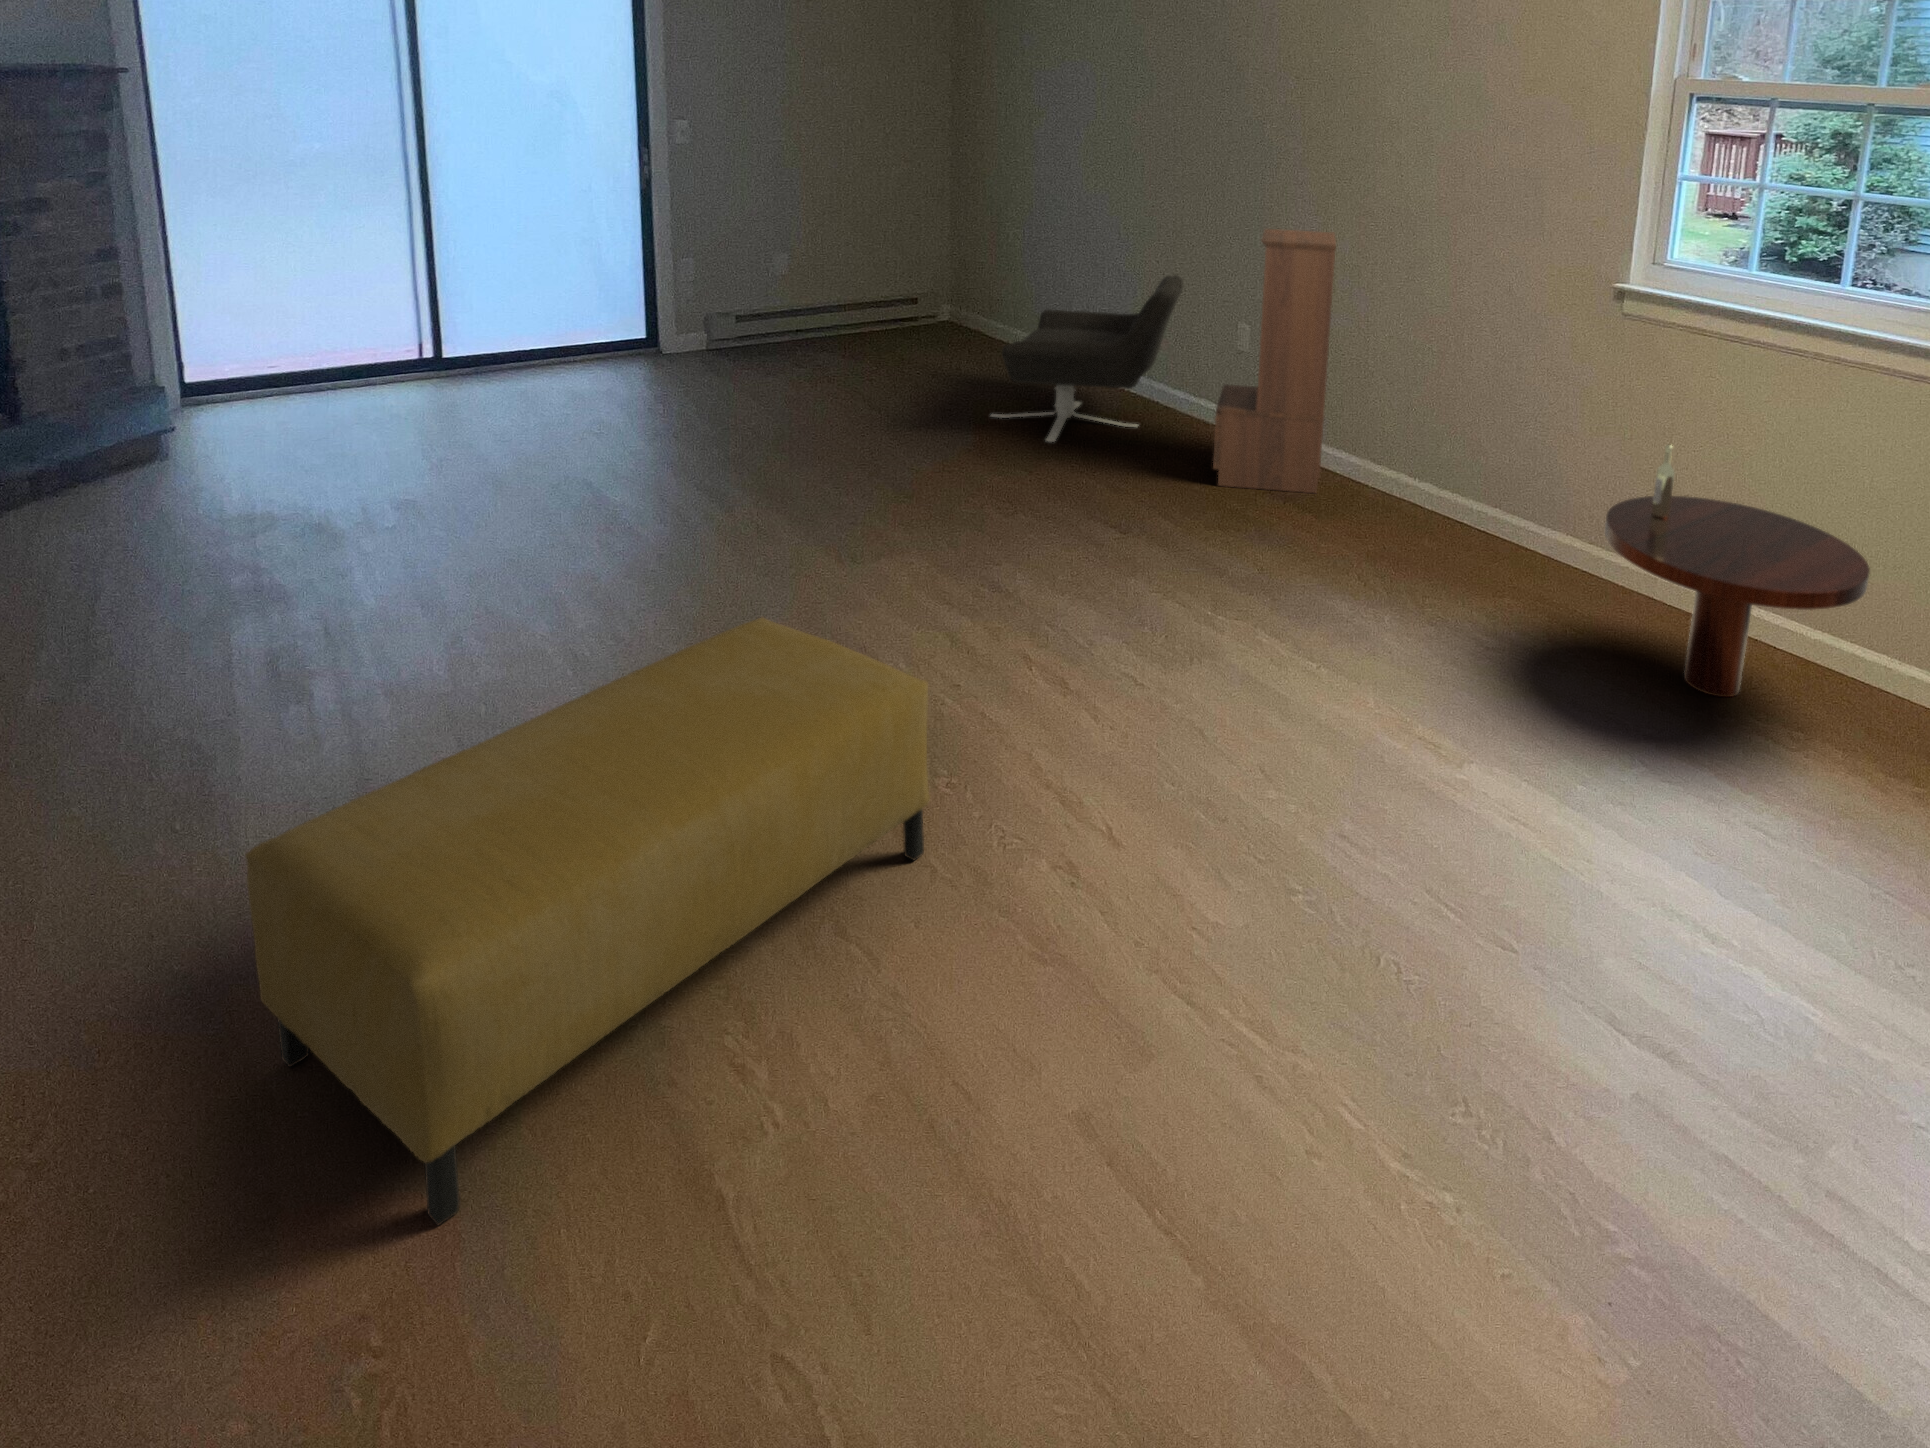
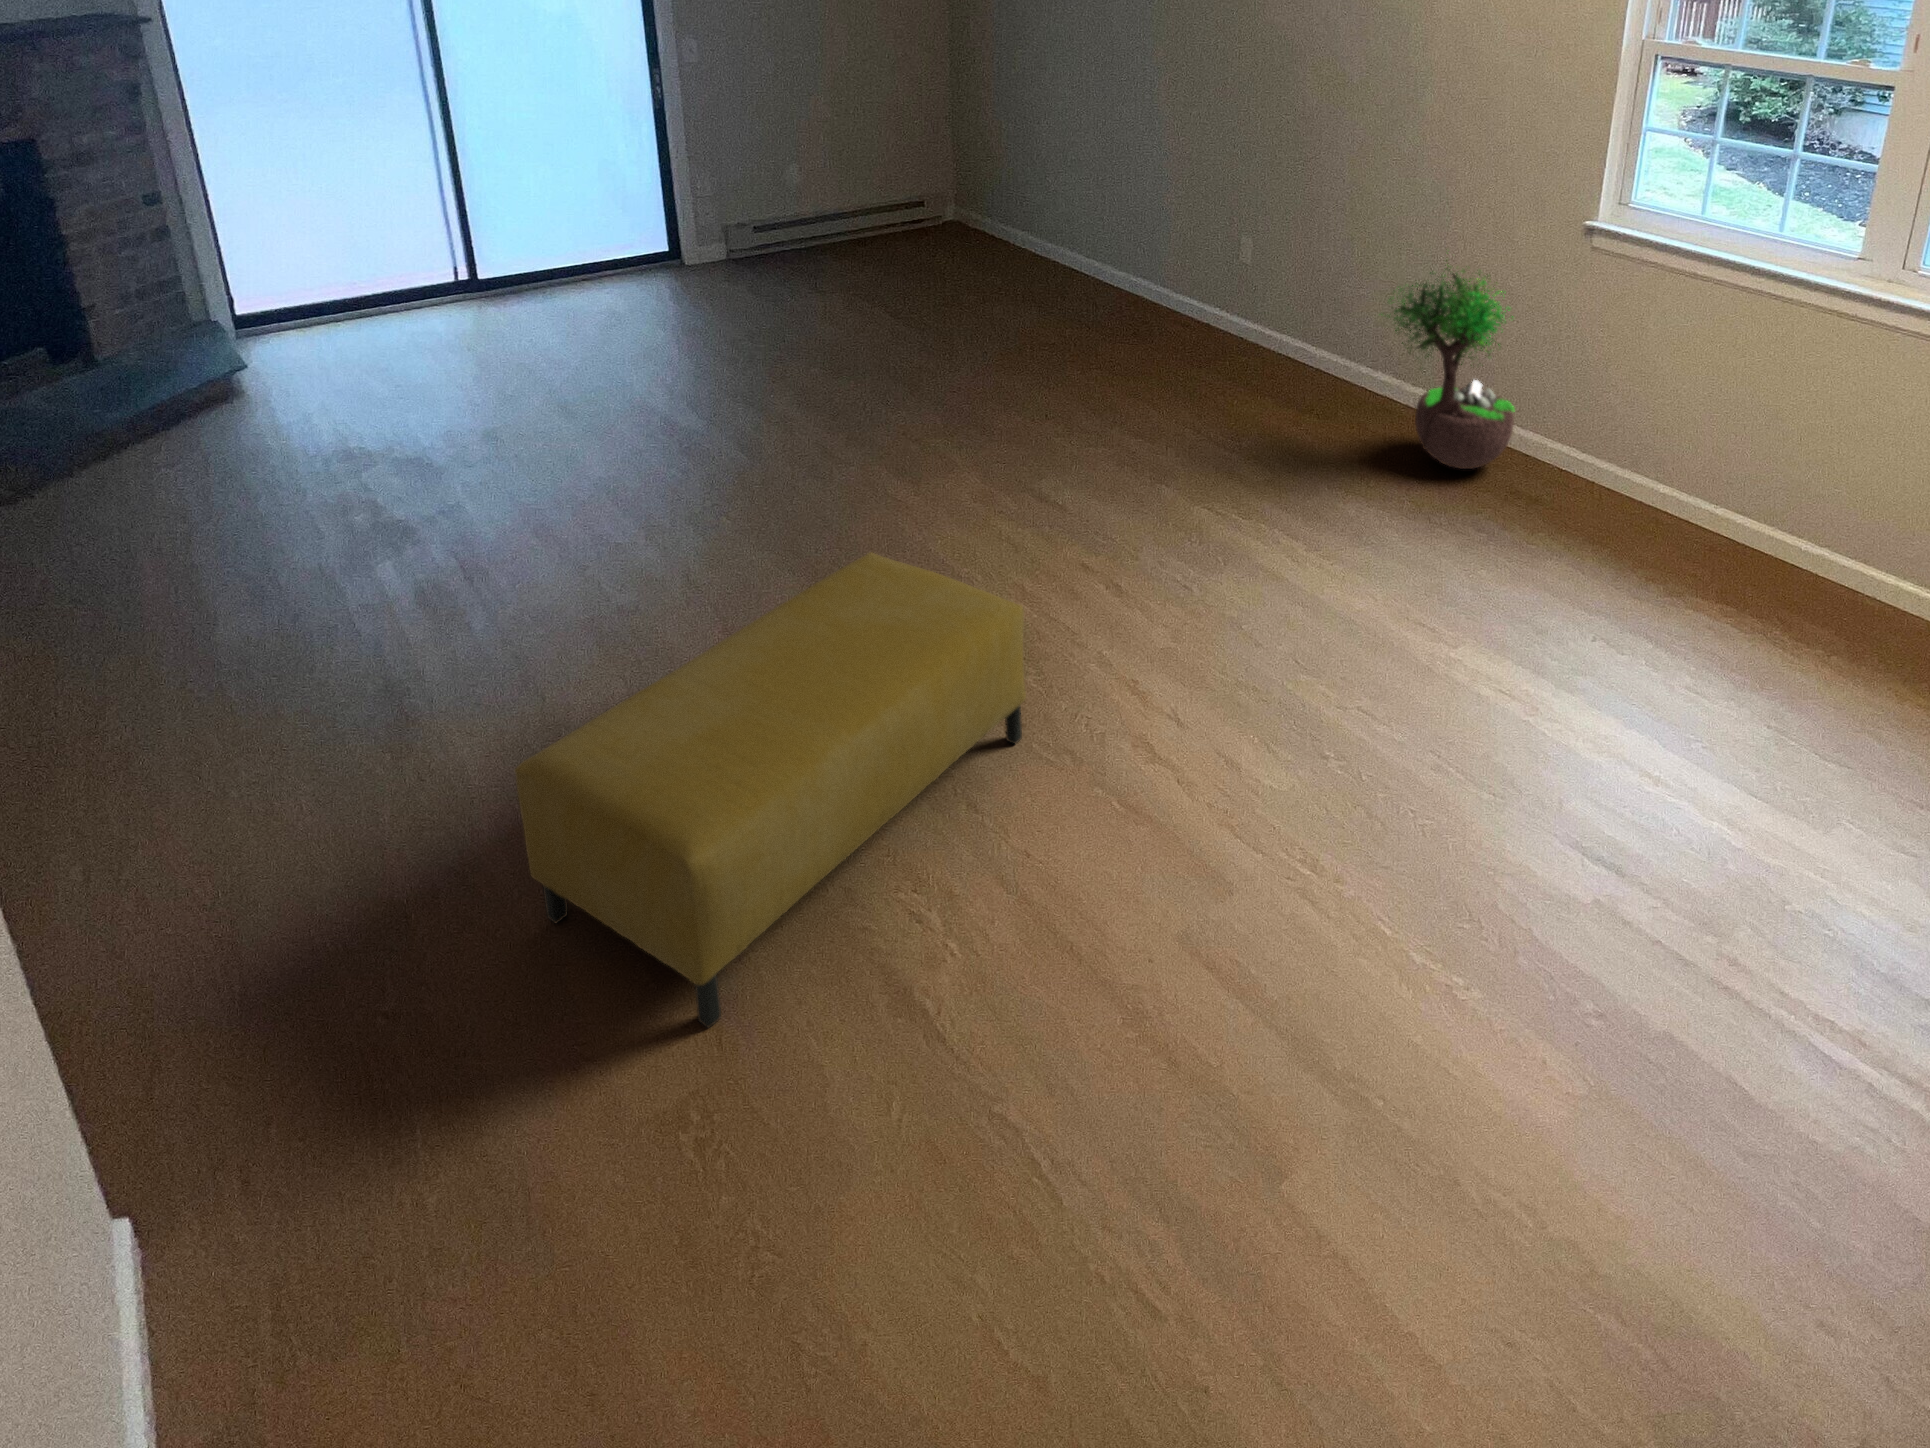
bookshelf: present [1213,229,1336,493] -> none [1225,160,1337,402]
lounge chair: present [991,275,1183,442] -> none [1011,196,1190,356]
potted tree: none [1379,310,1539,565] -> present [1379,269,1514,469]
coffee table: present [1605,445,1870,697] -> none [1573,374,1790,582]

